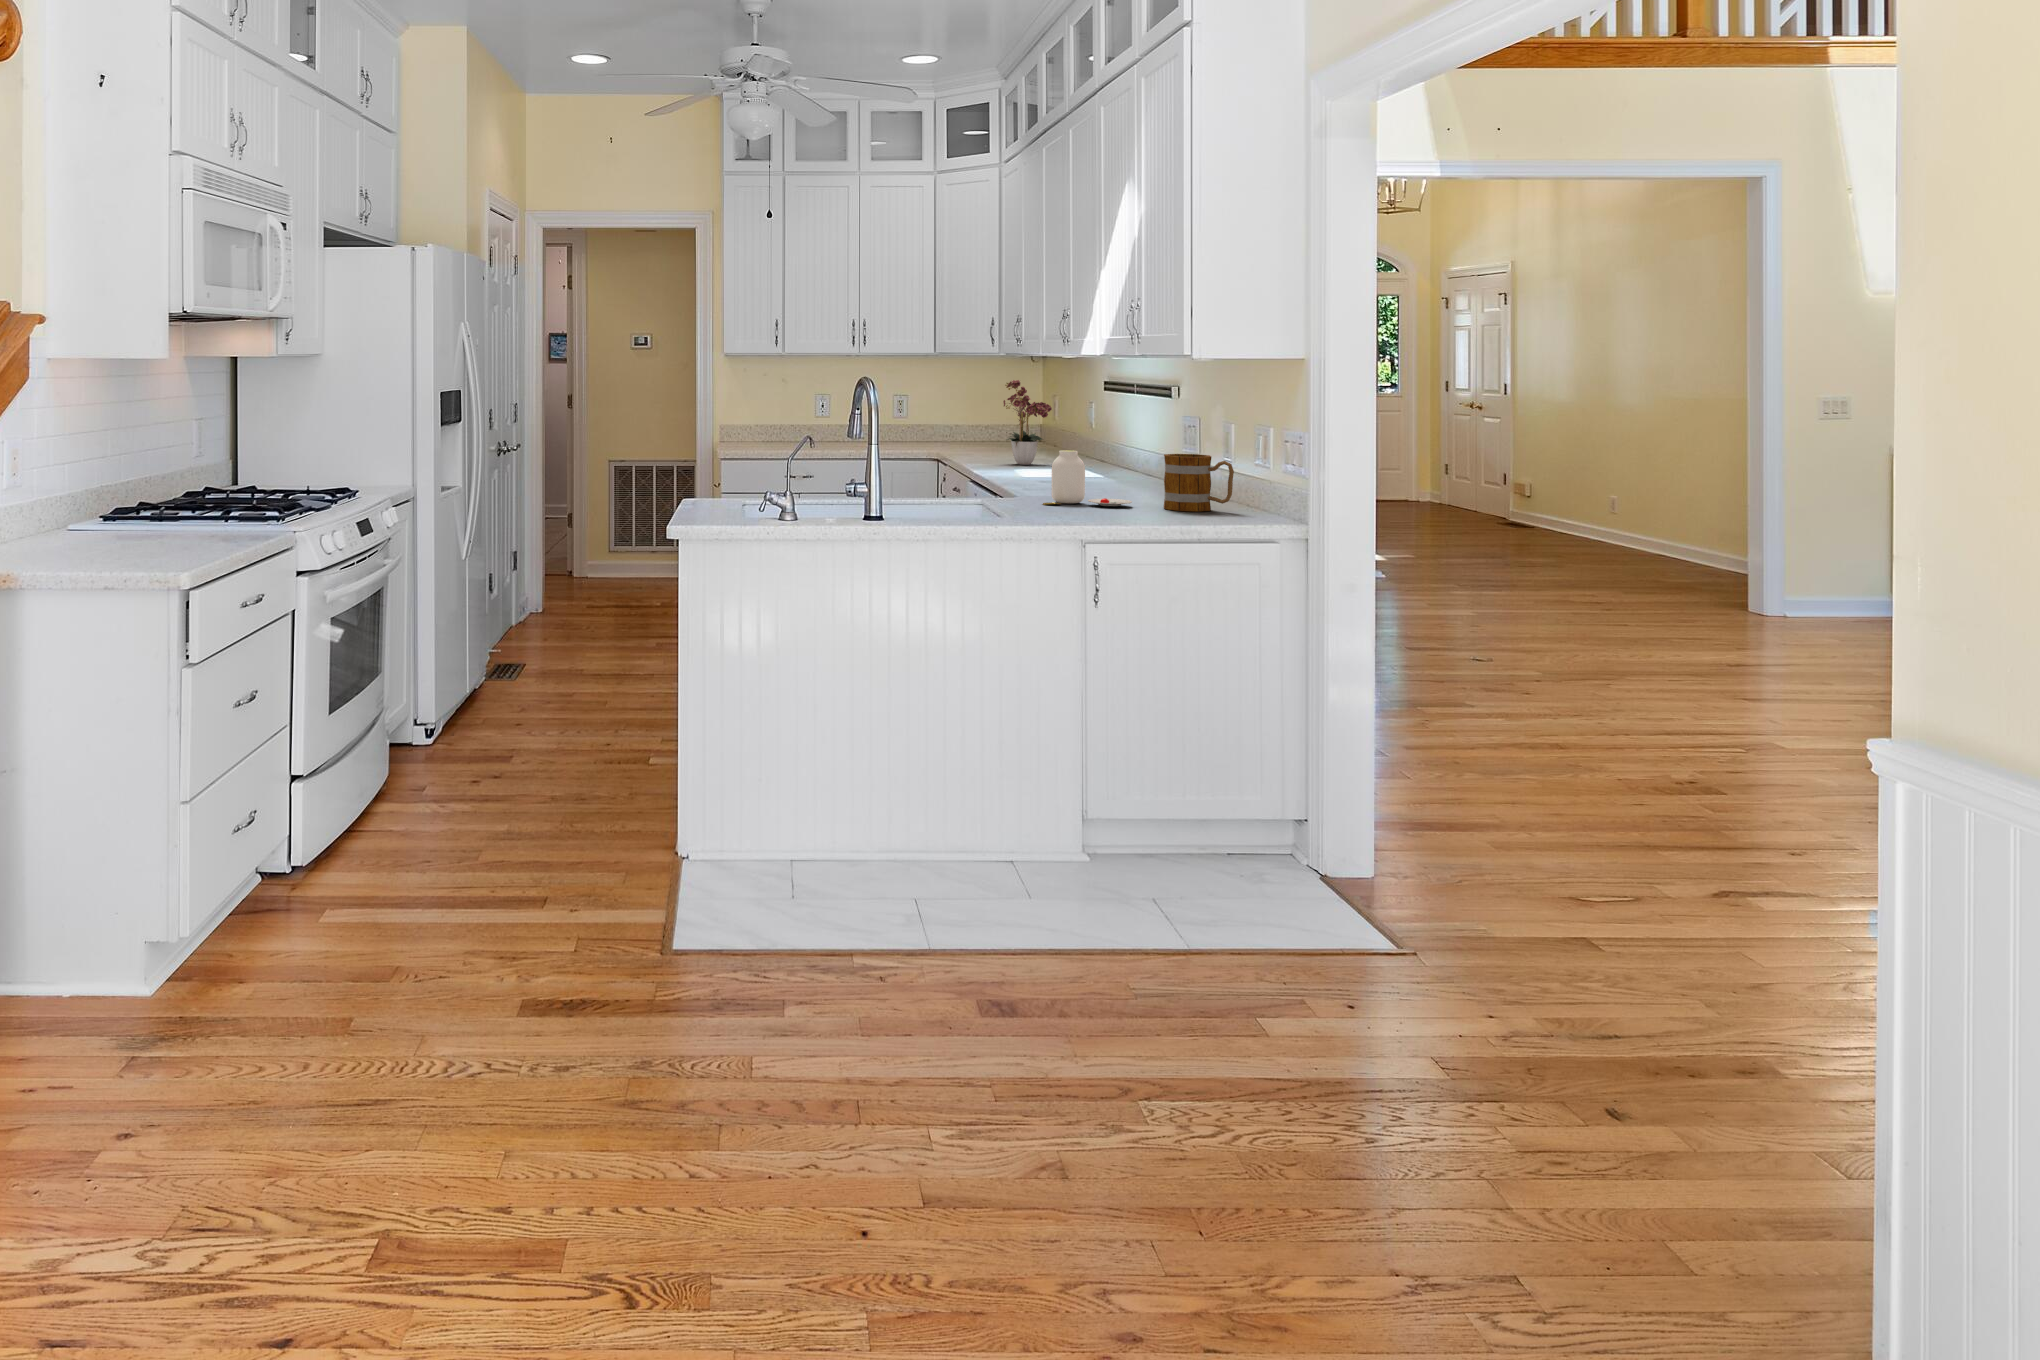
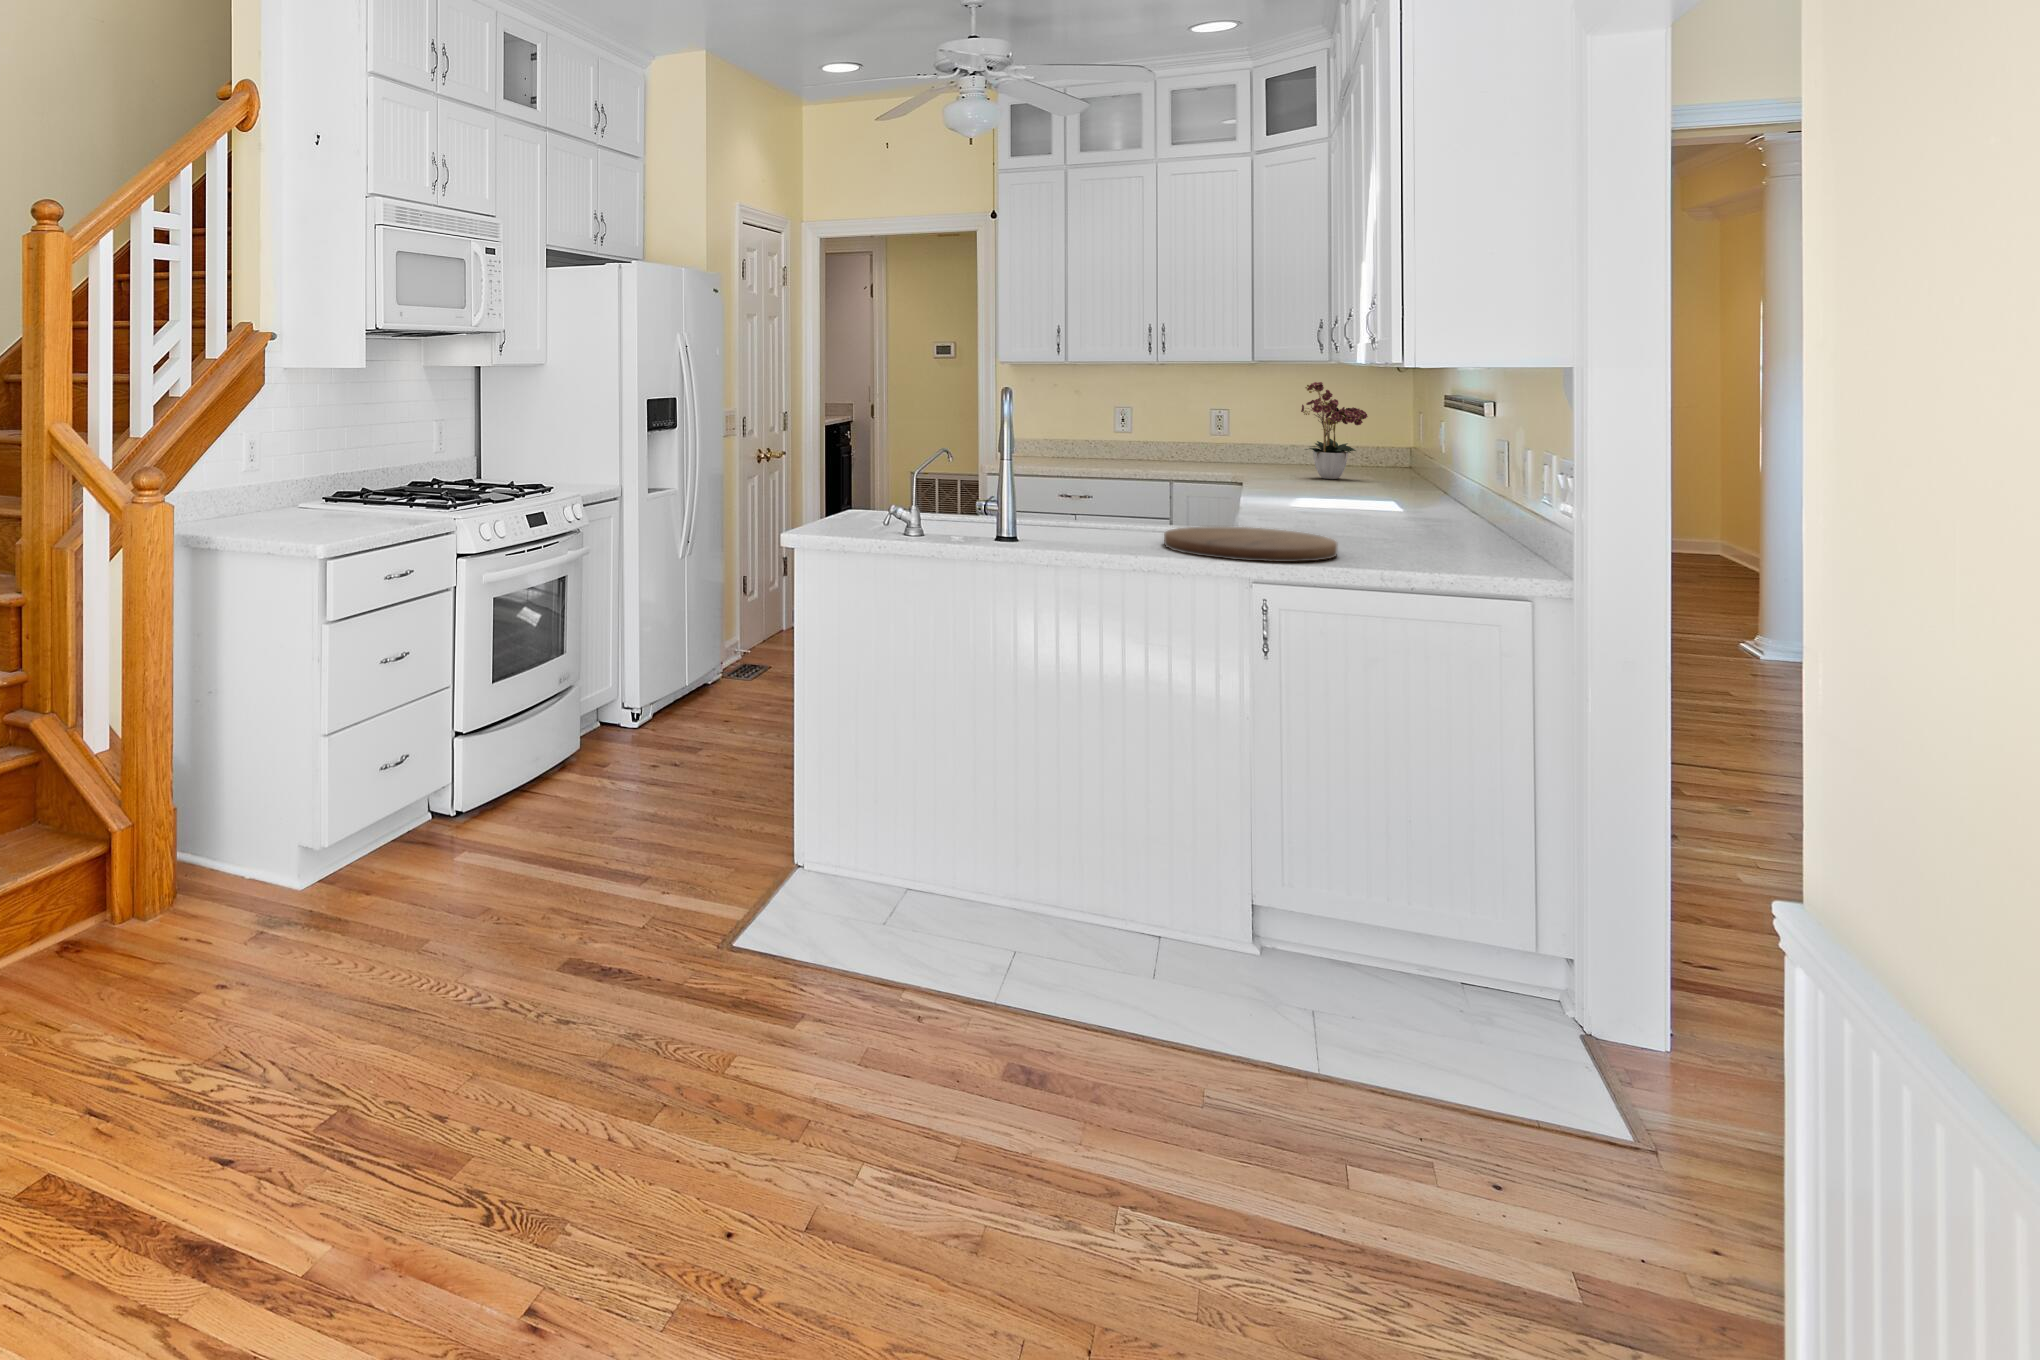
jar: present [1043,450,1132,506] -> none [1240,467,1353,534]
mug: present [1164,454,1234,512] -> none [1391,476,1481,546]
cutting board: none [1017,503,1158,530] -> present [1164,527,1337,562]

